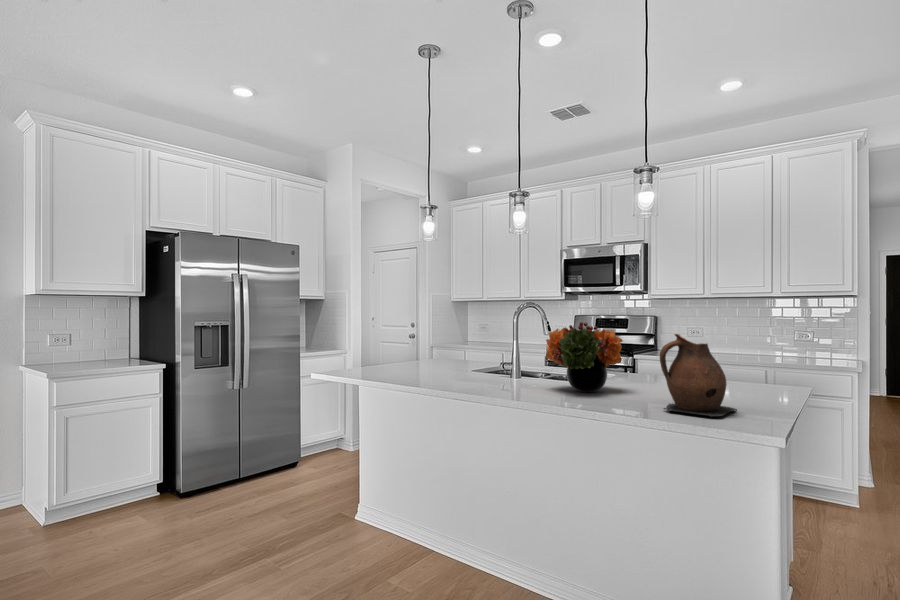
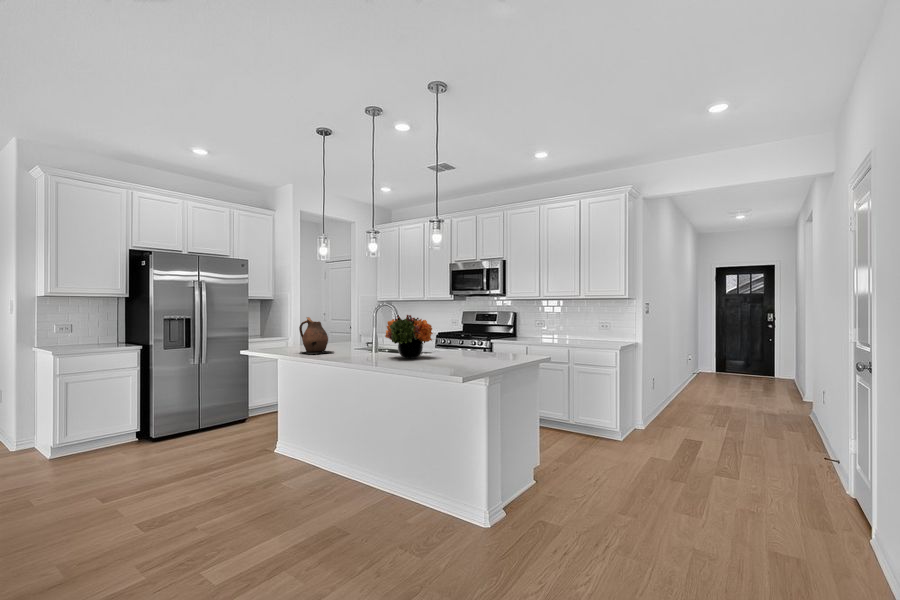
ceramic pitcher: present [660,334,737,417] -> present [299,317,334,354]

